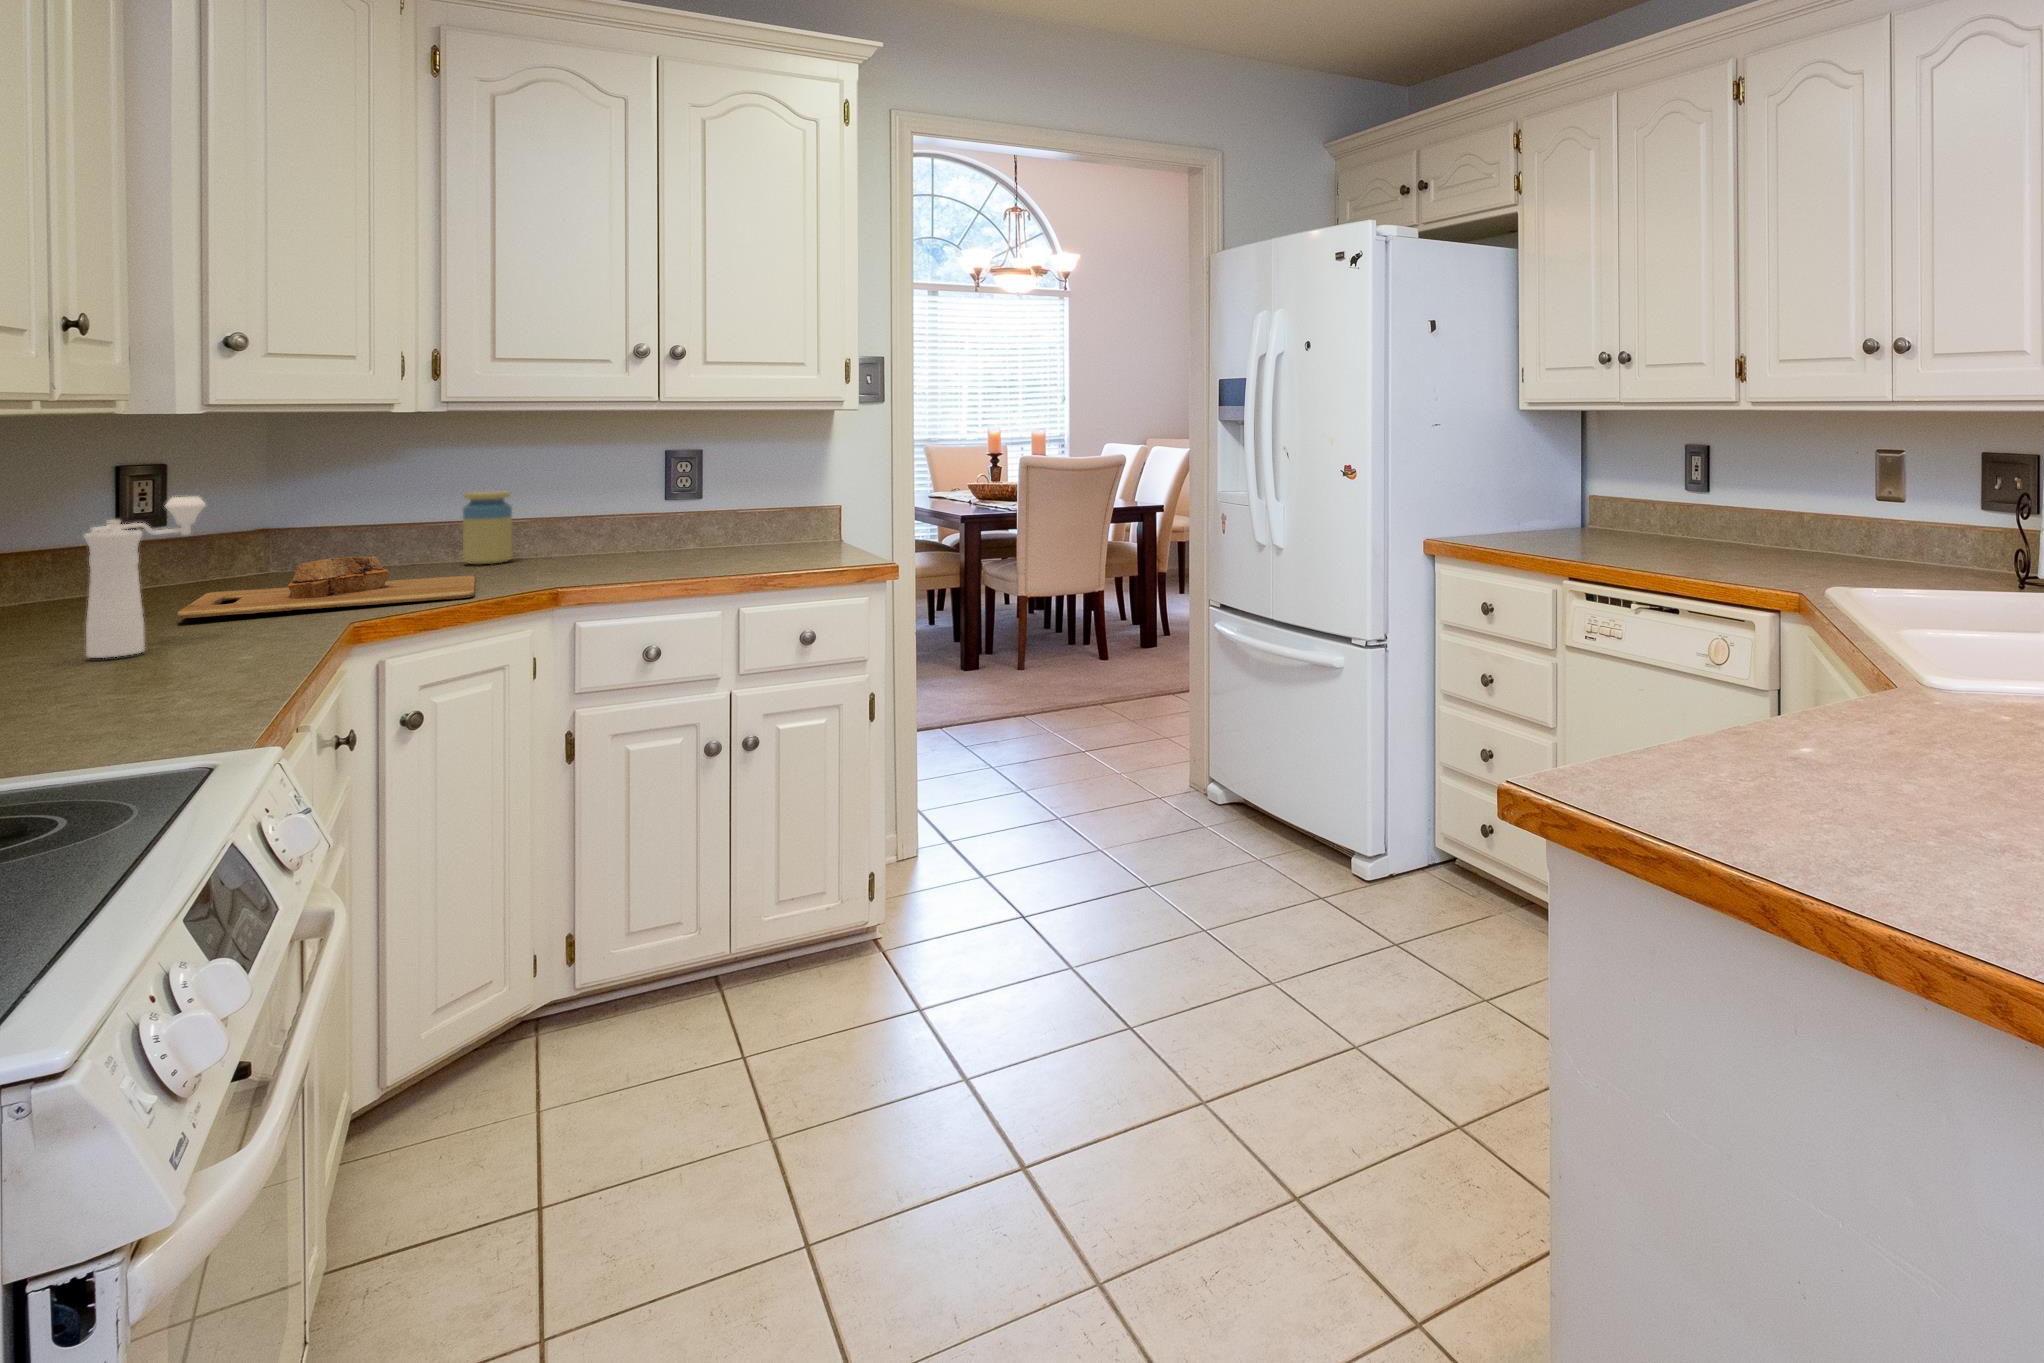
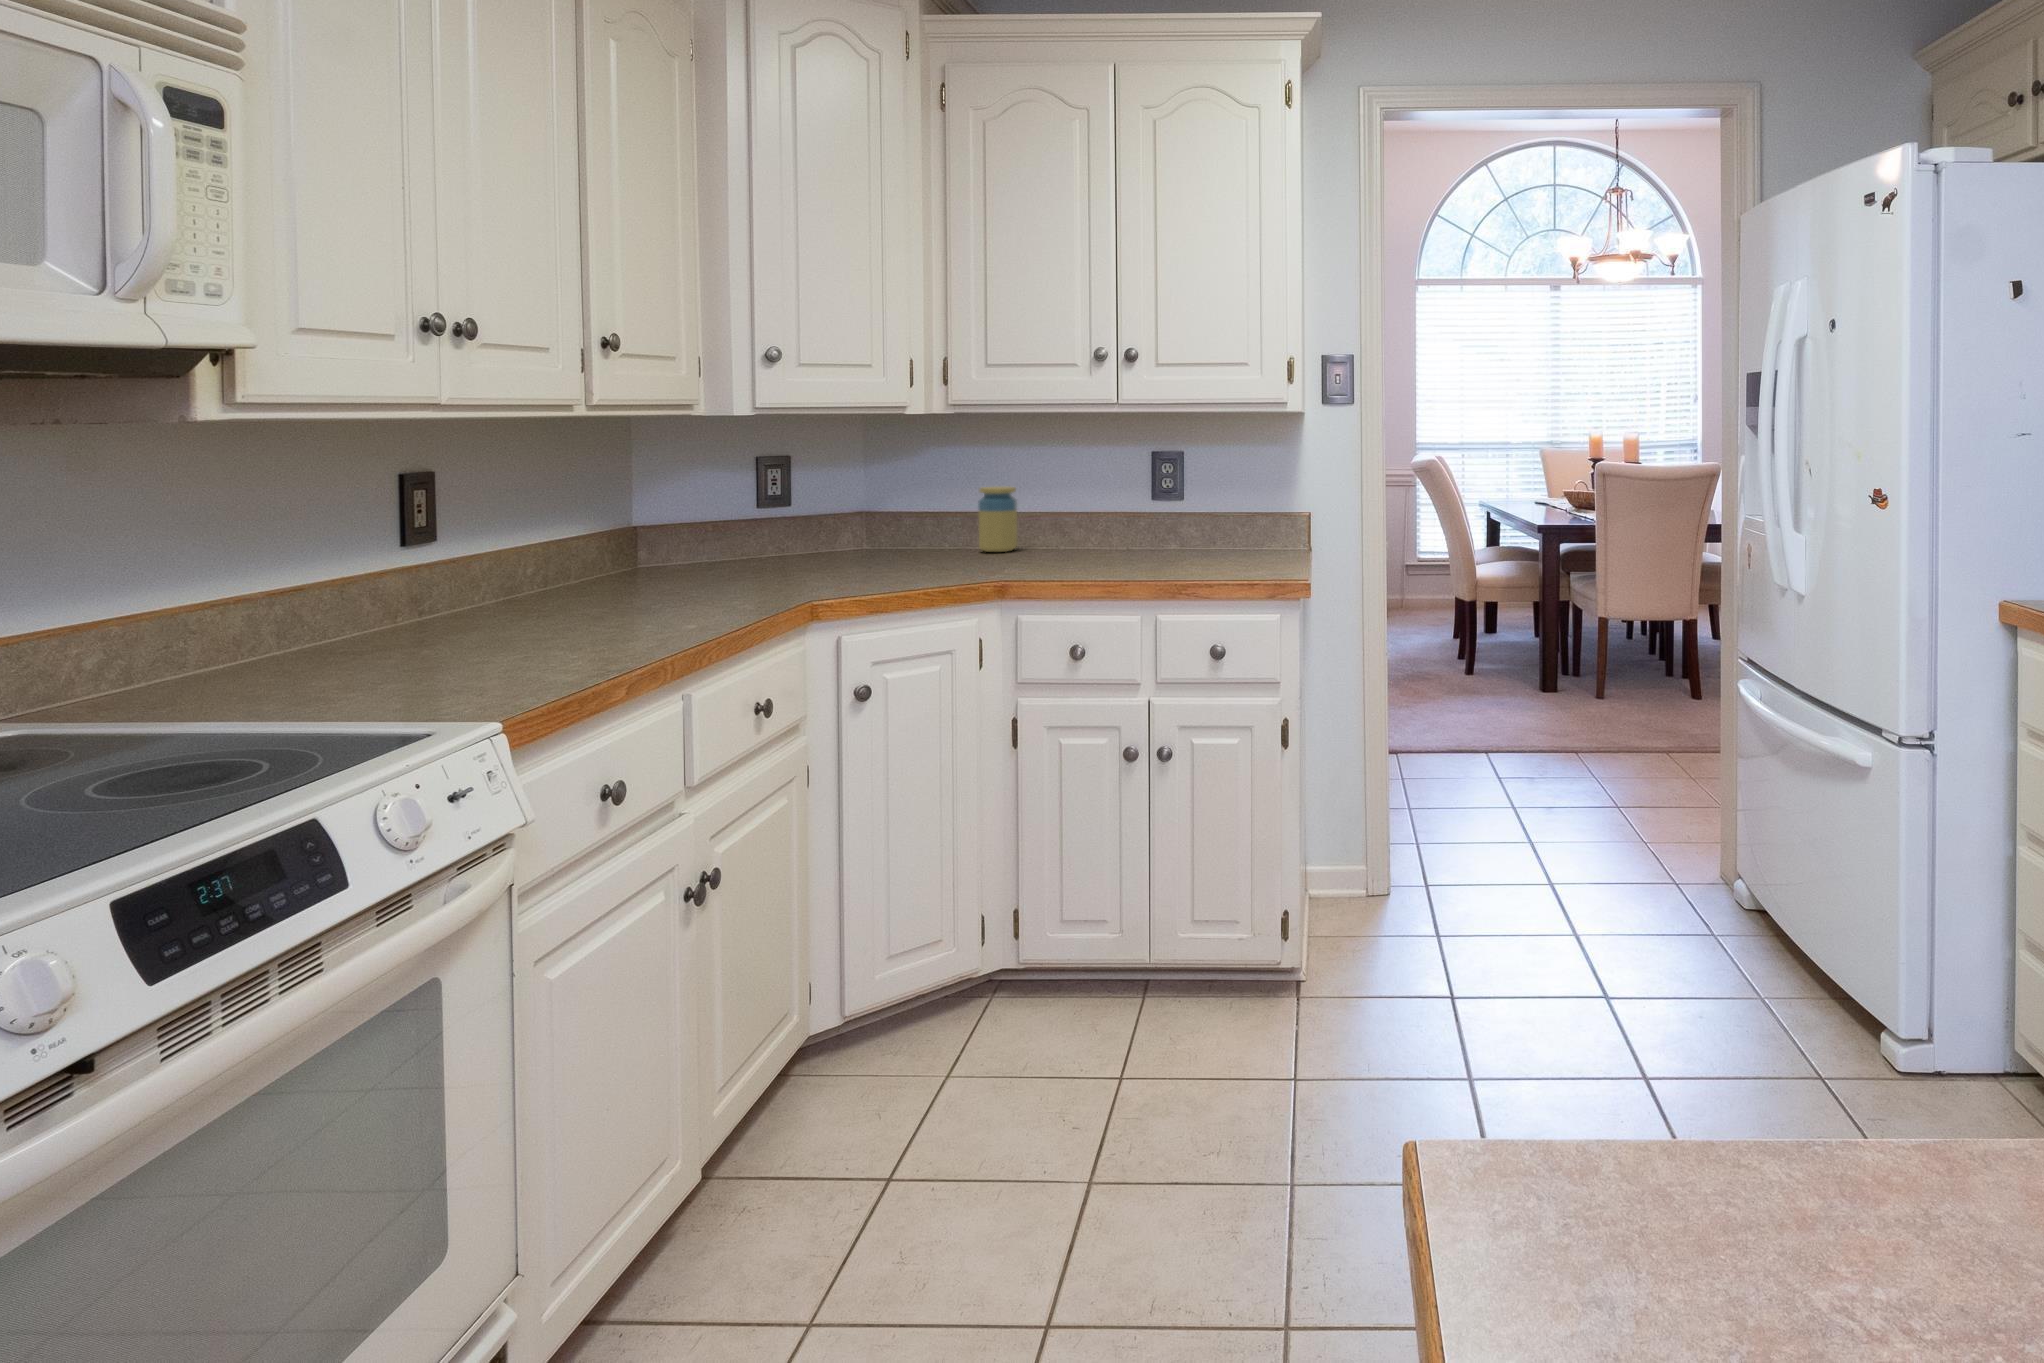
pepper mill: present [84,497,205,658] -> none [643,486,732,614]
cutting board: present [177,556,475,619] -> none [738,541,966,585]

